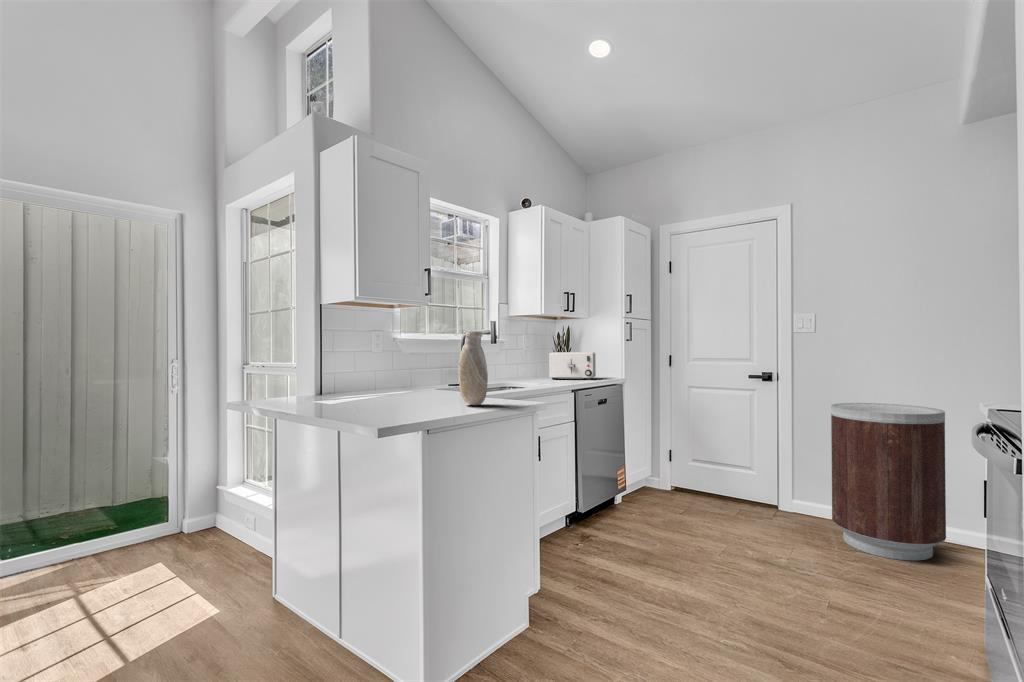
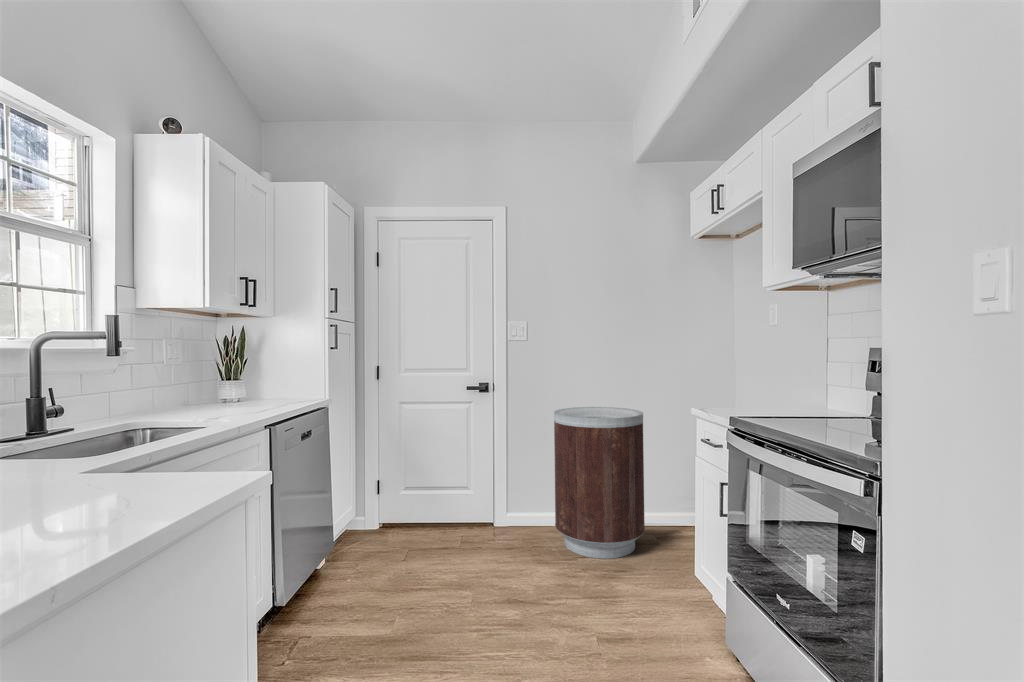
vase: present [459,331,488,405] -> none [48,327,141,516]
toaster: present [549,352,596,380] -> none [214,365,286,407]

